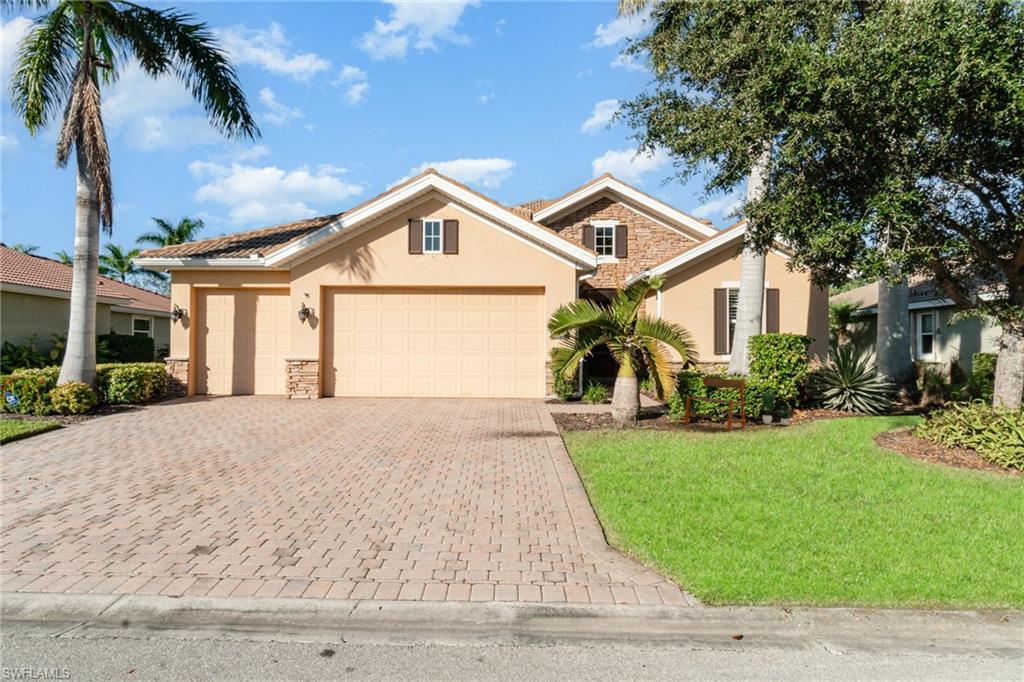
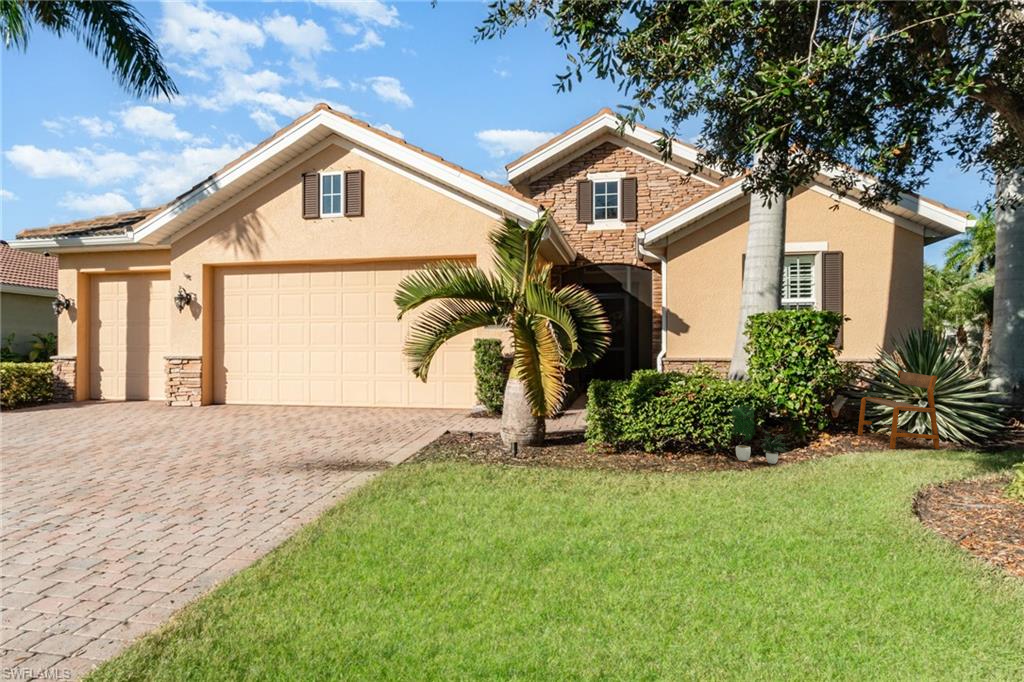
bench: present [685,377,746,431] -> present [858,370,940,449]

